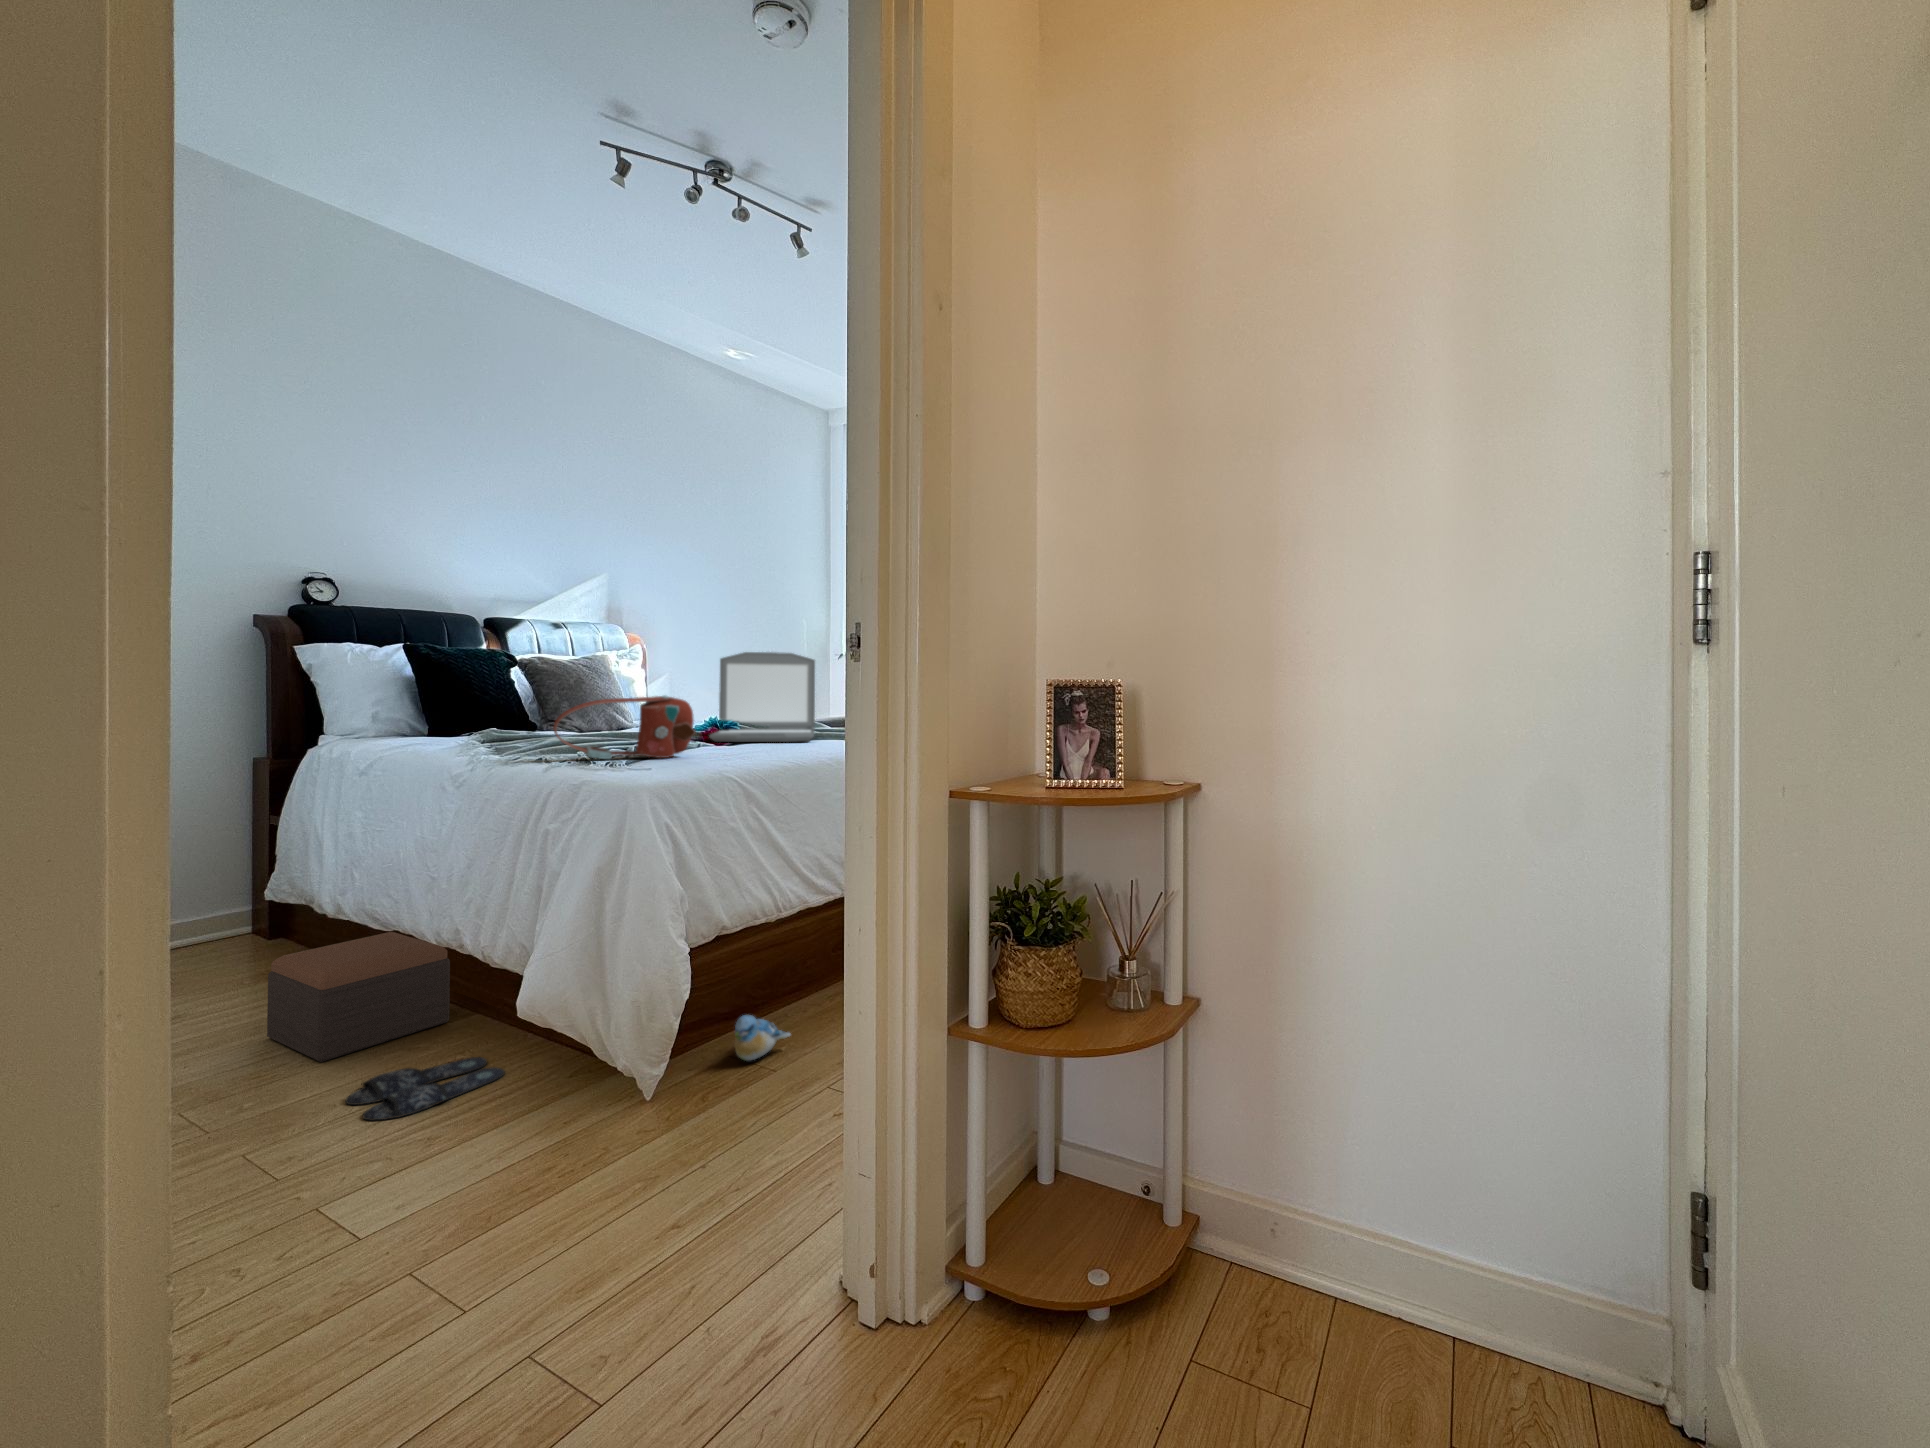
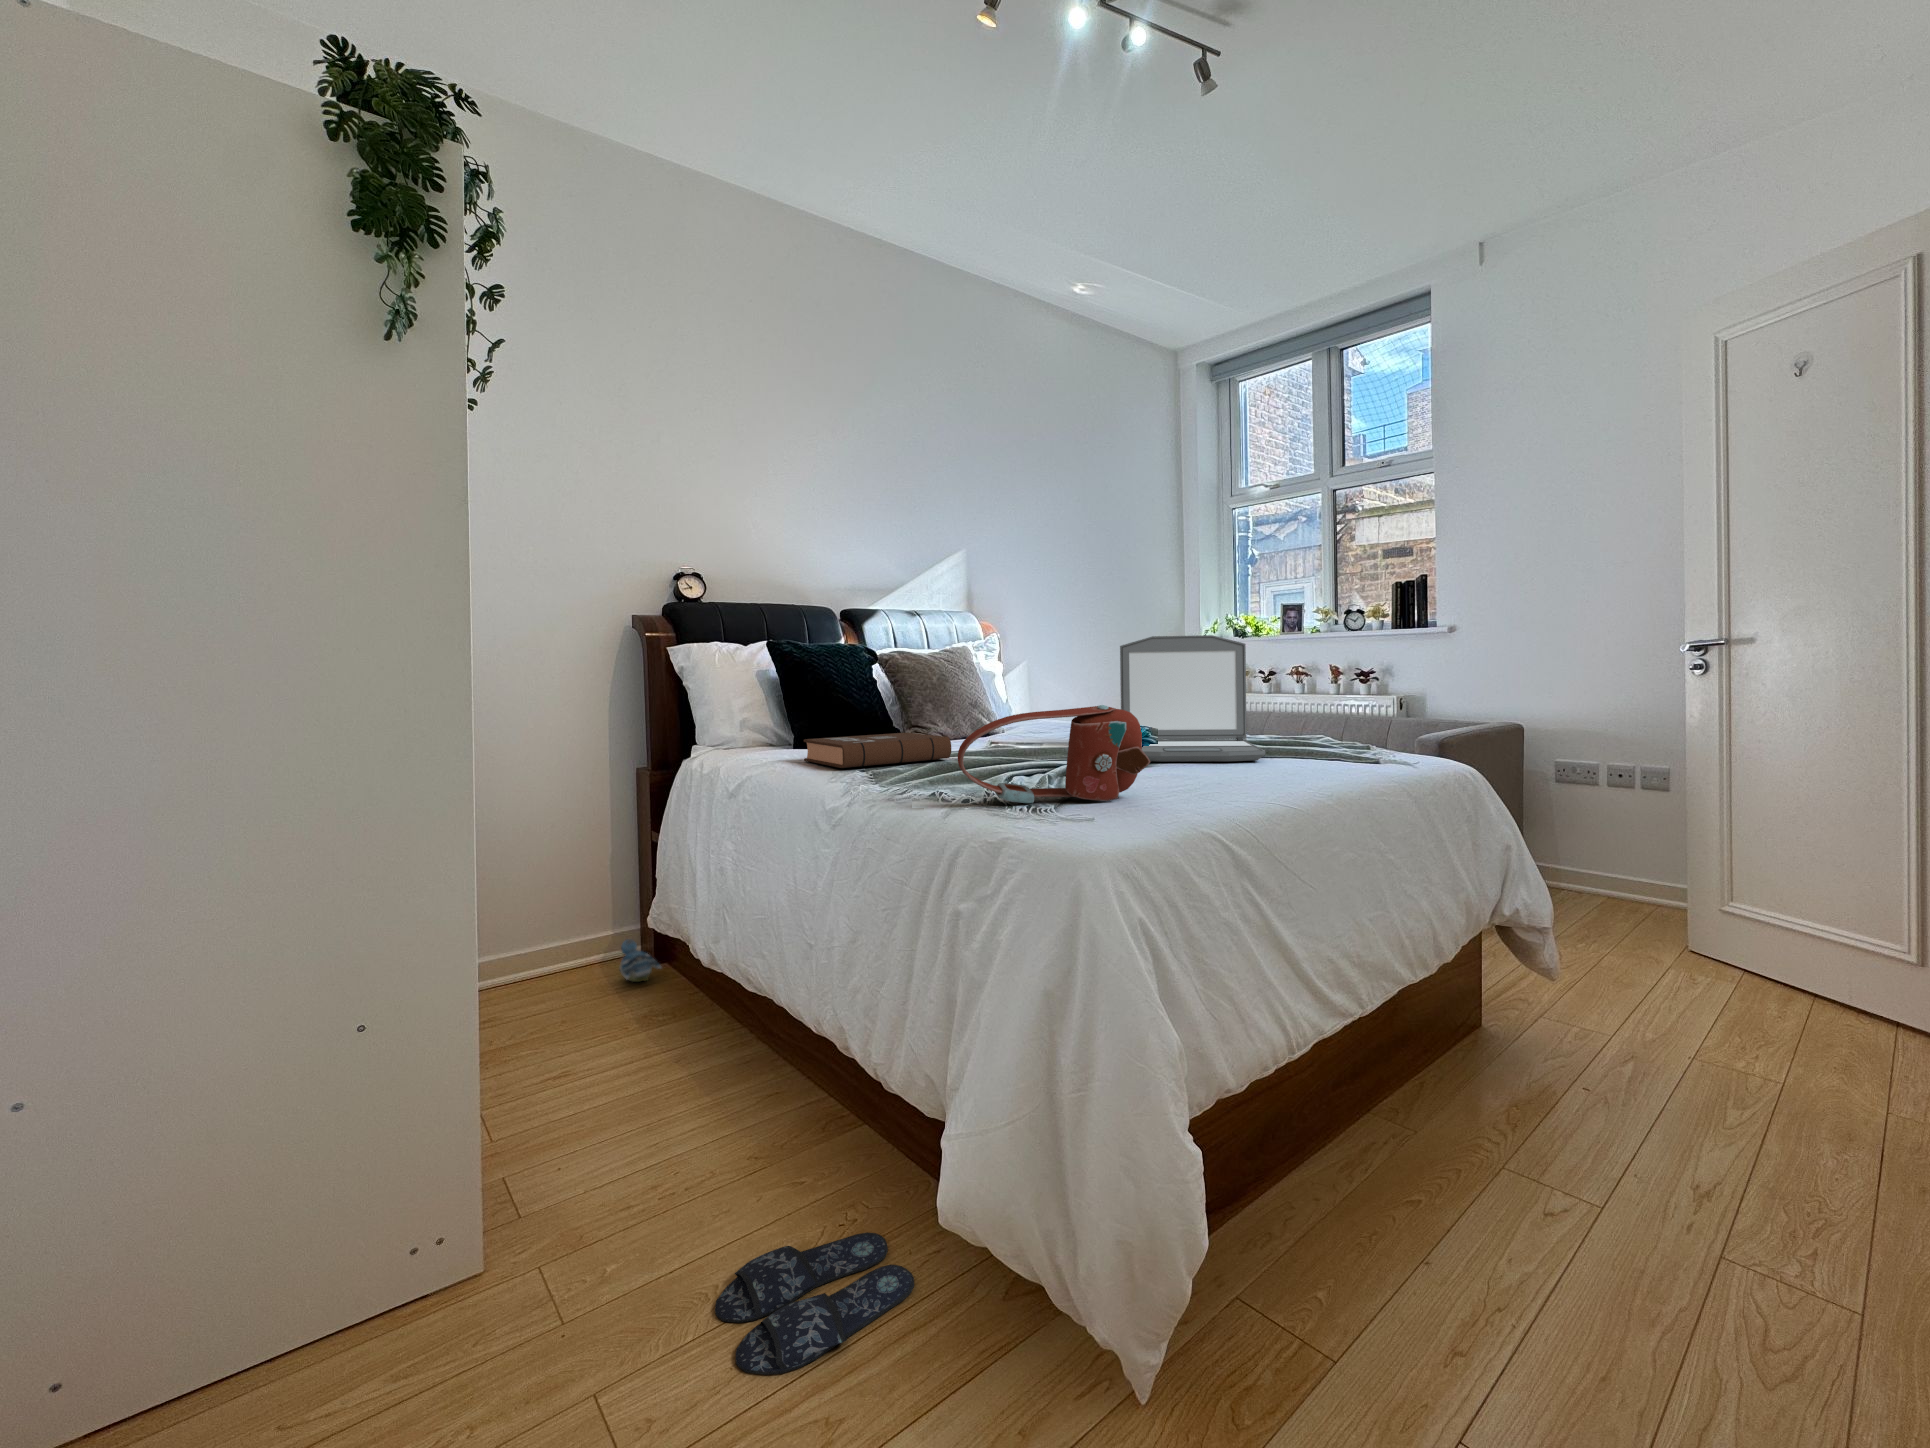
book: none [436,722,570,745] -> present [804,733,951,768]
footstool: present [267,932,450,1062] -> none [636,1004,833,1203]
plush toy: present [734,1015,790,1061] -> present [619,939,661,982]

